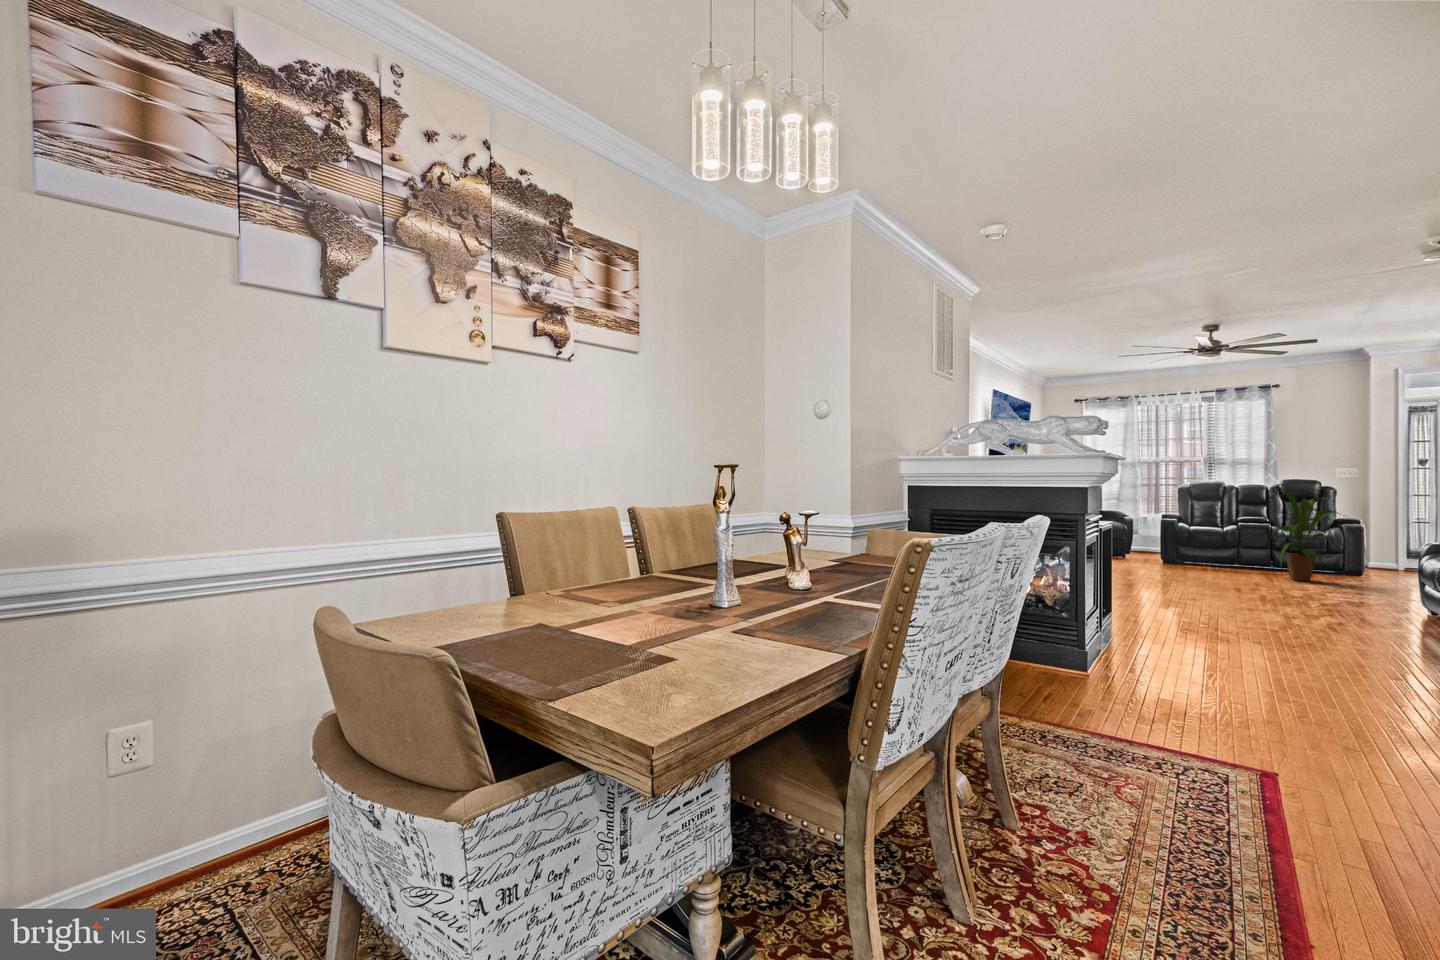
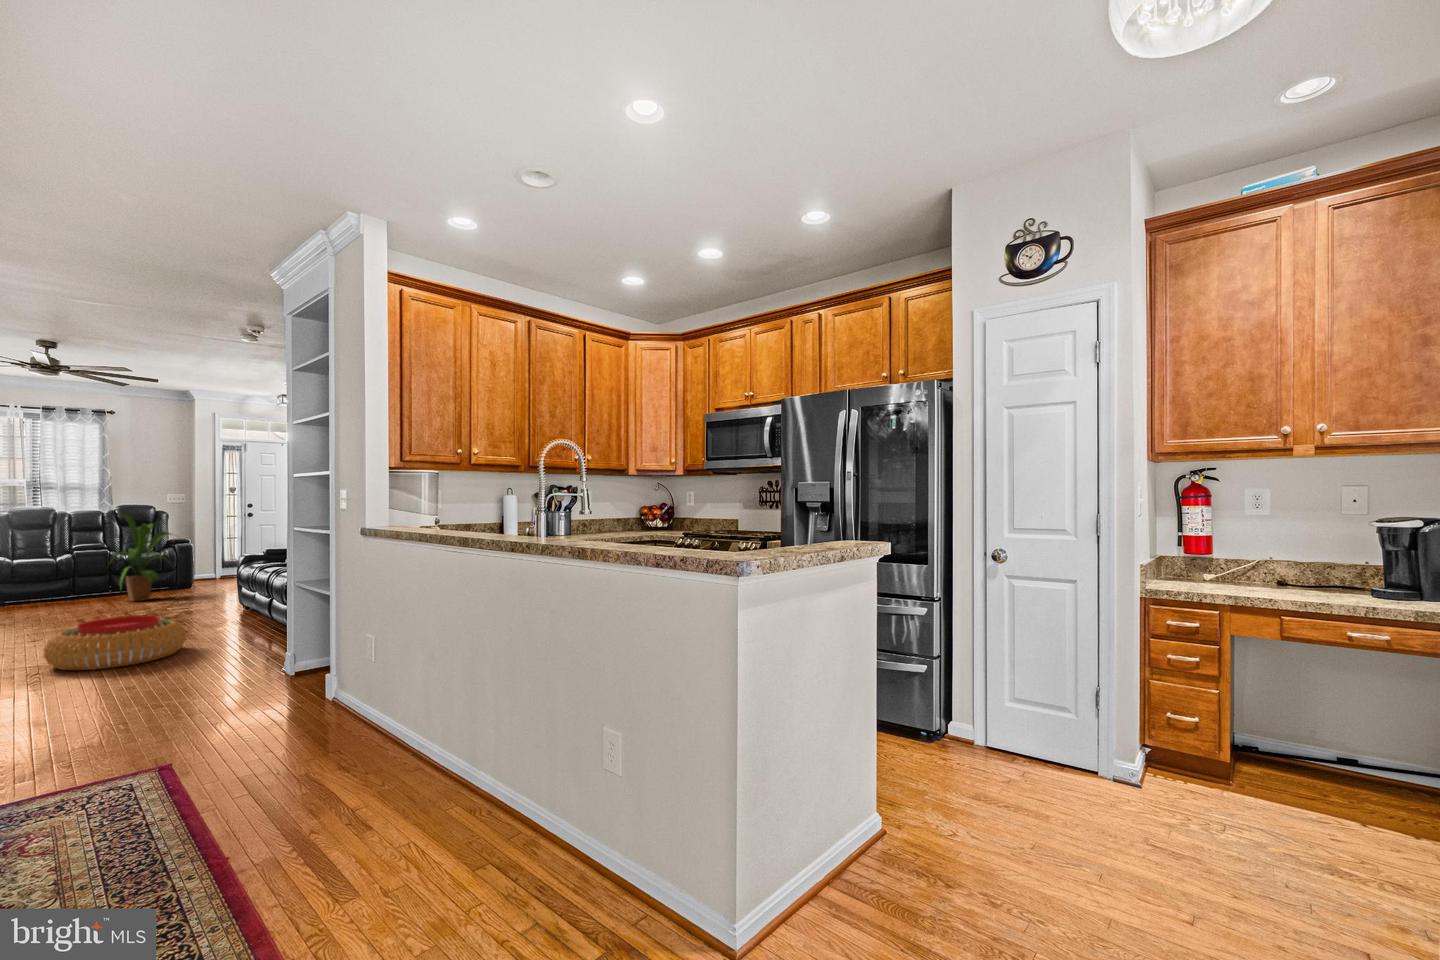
pouf: none [1193,590,1337,647] -> present [43,616,186,670]

